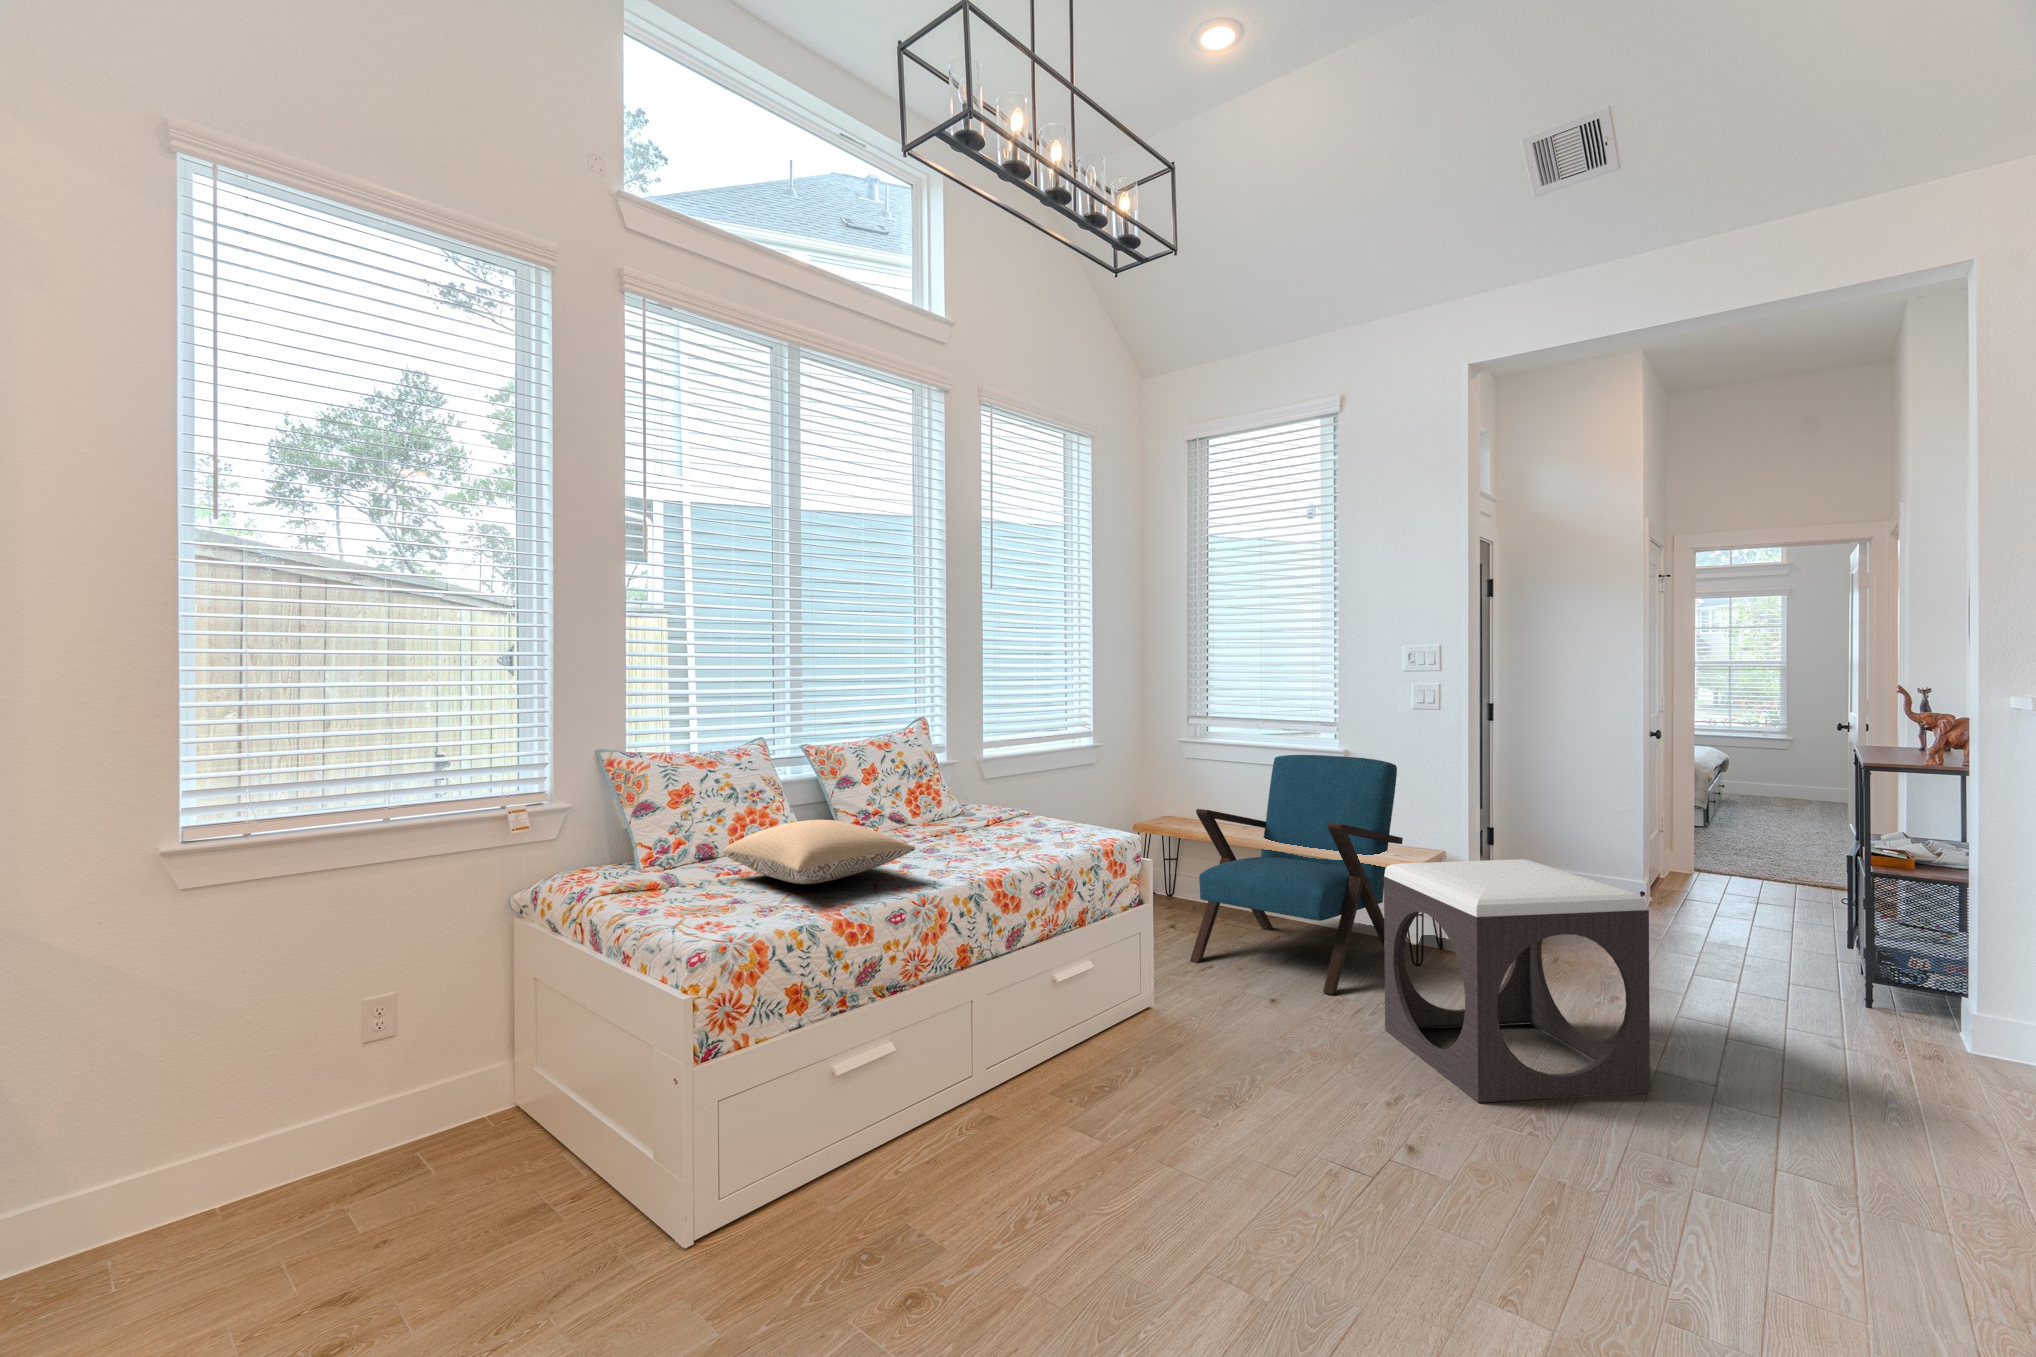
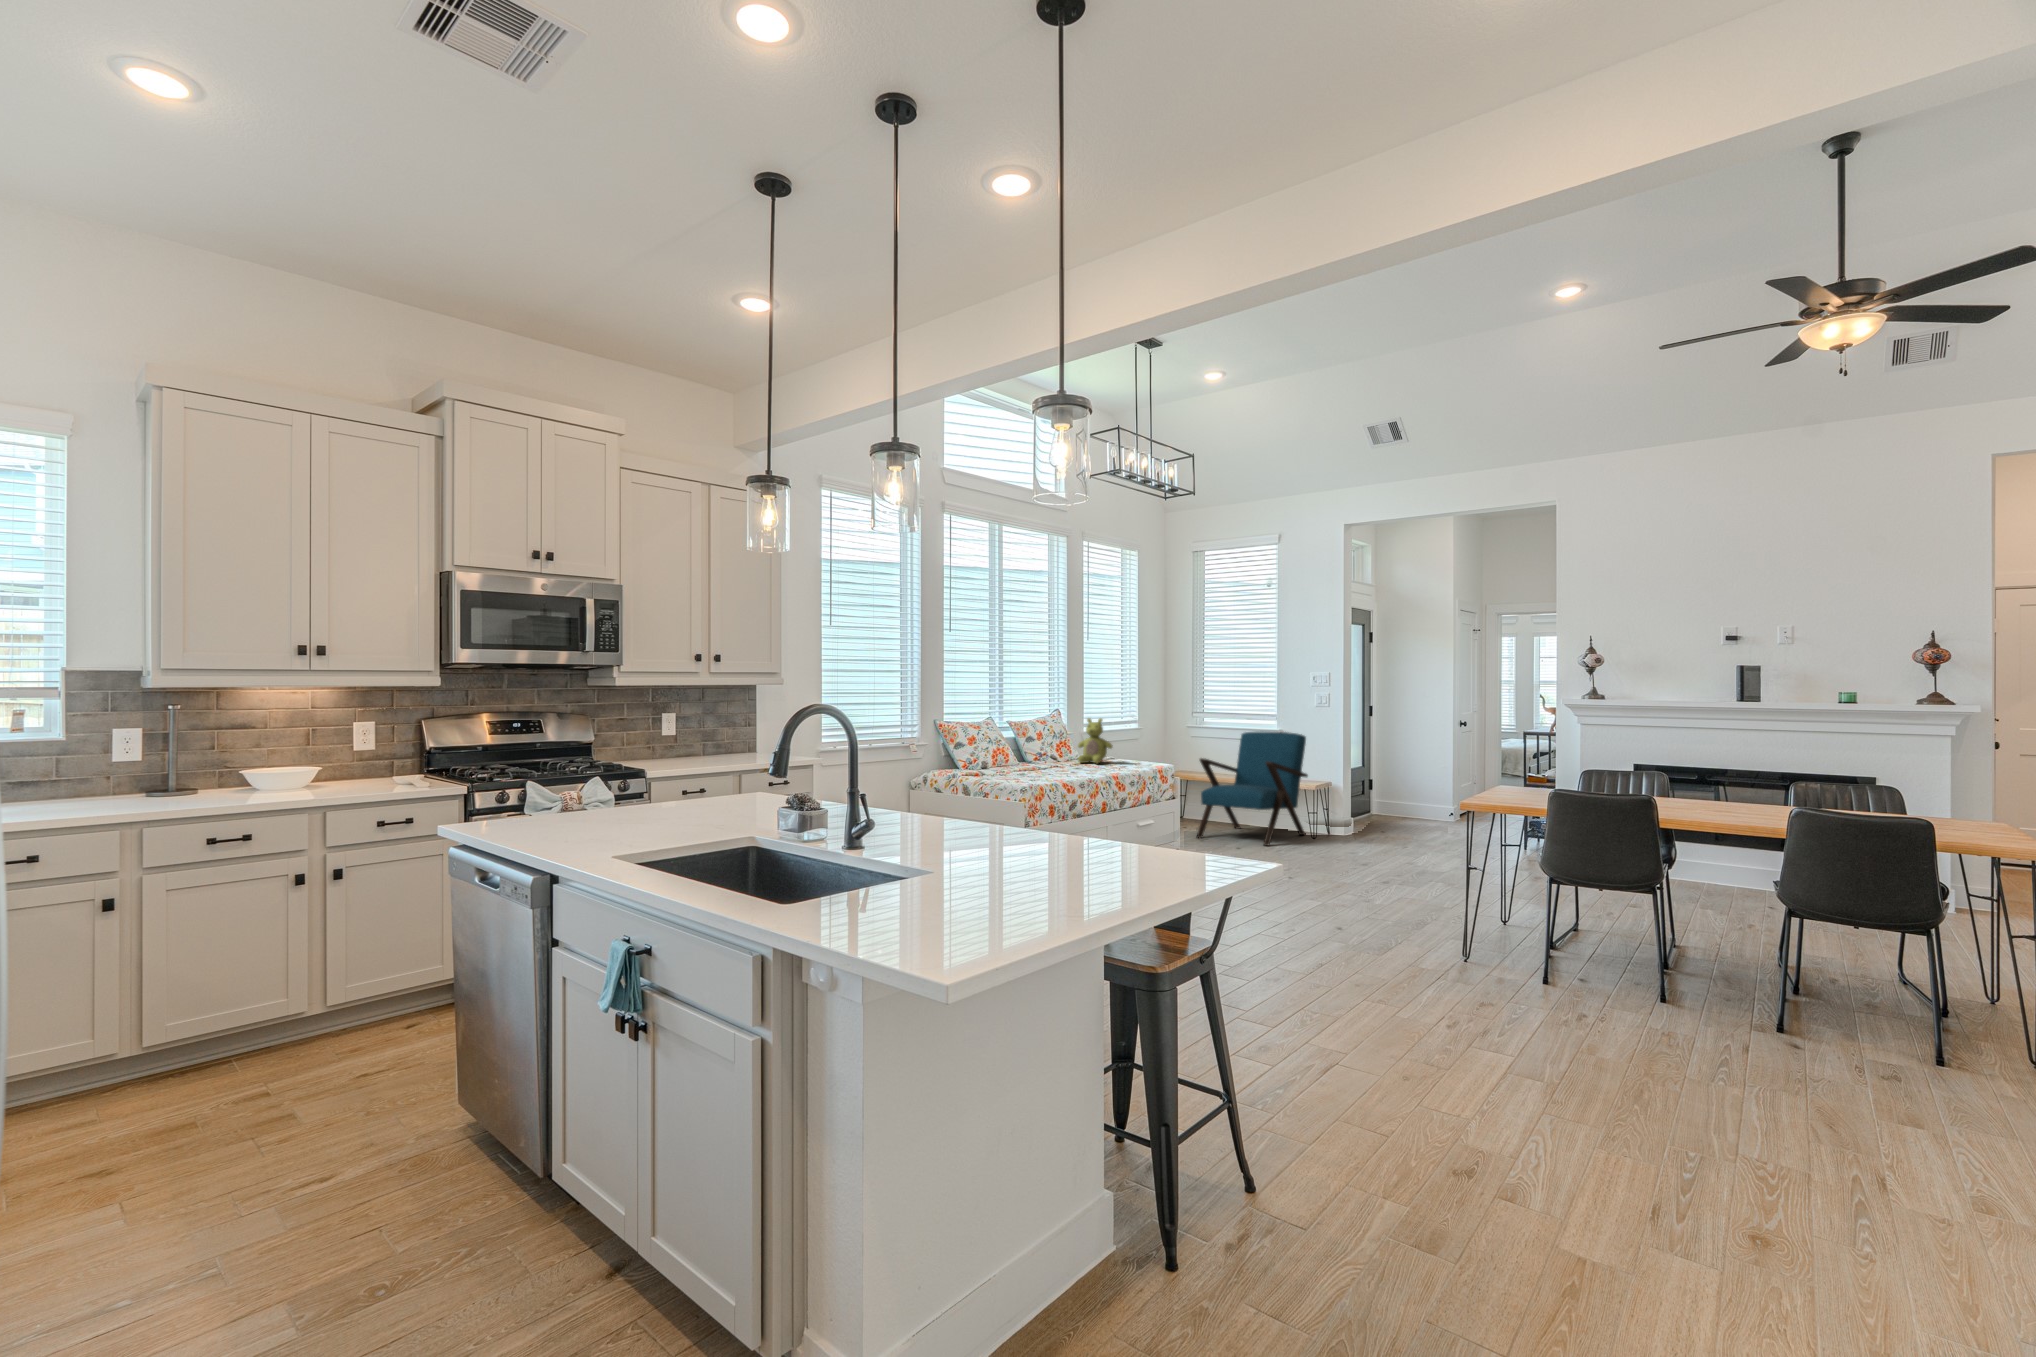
stuffed bear: none [946,736,1019,831] -> present [1078,718,1113,763]
pillow: present [724,820,915,884] -> none [1001,750,1083,775]
footstool: present [1384,859,1650,1103] -> none [1289,774,1395,868]

